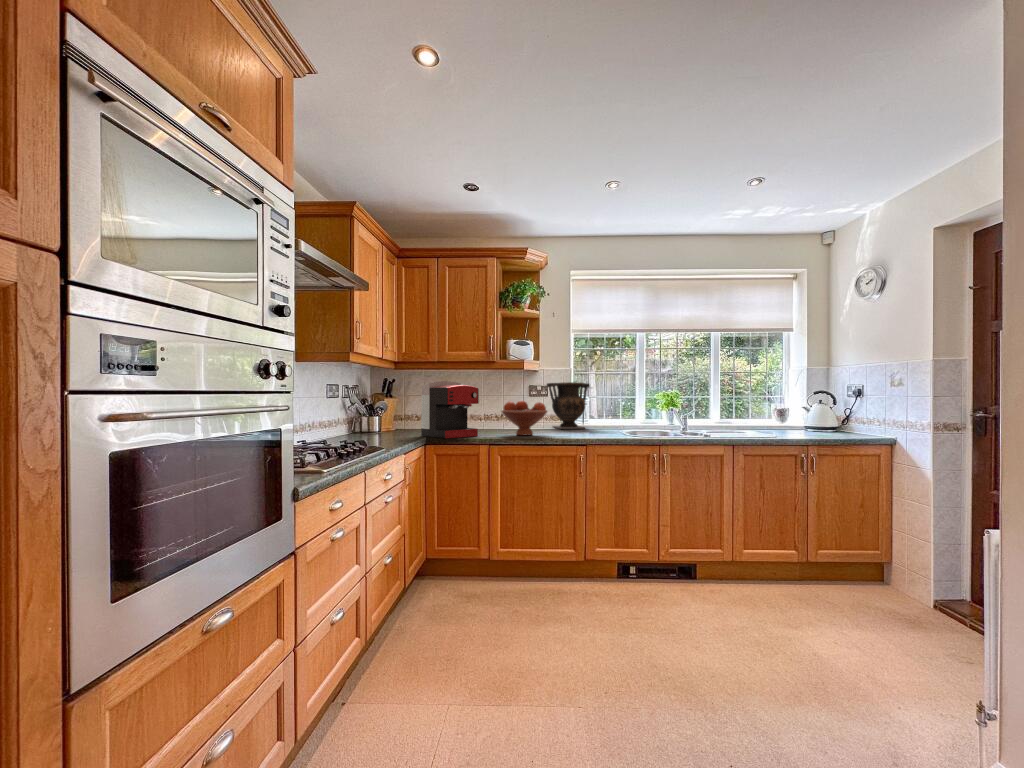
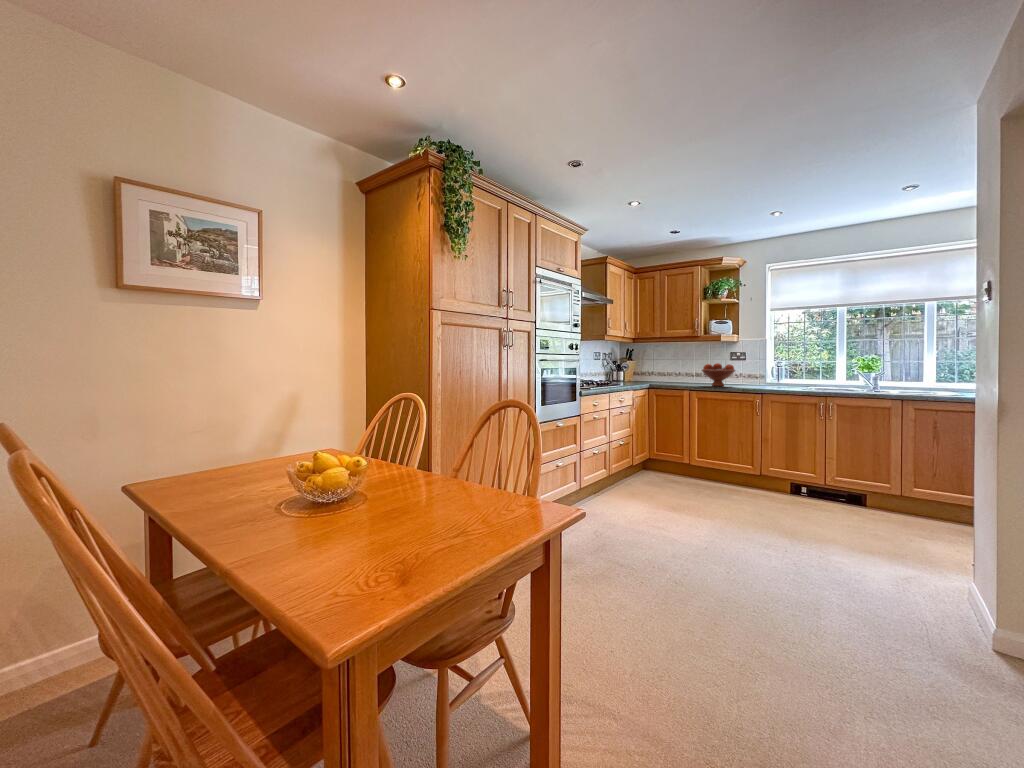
coffee maker: present [421,381,479,438] -> none [648,350,685,386]
vase: present [547,382,590,429] -> none [744,350,780,384]

